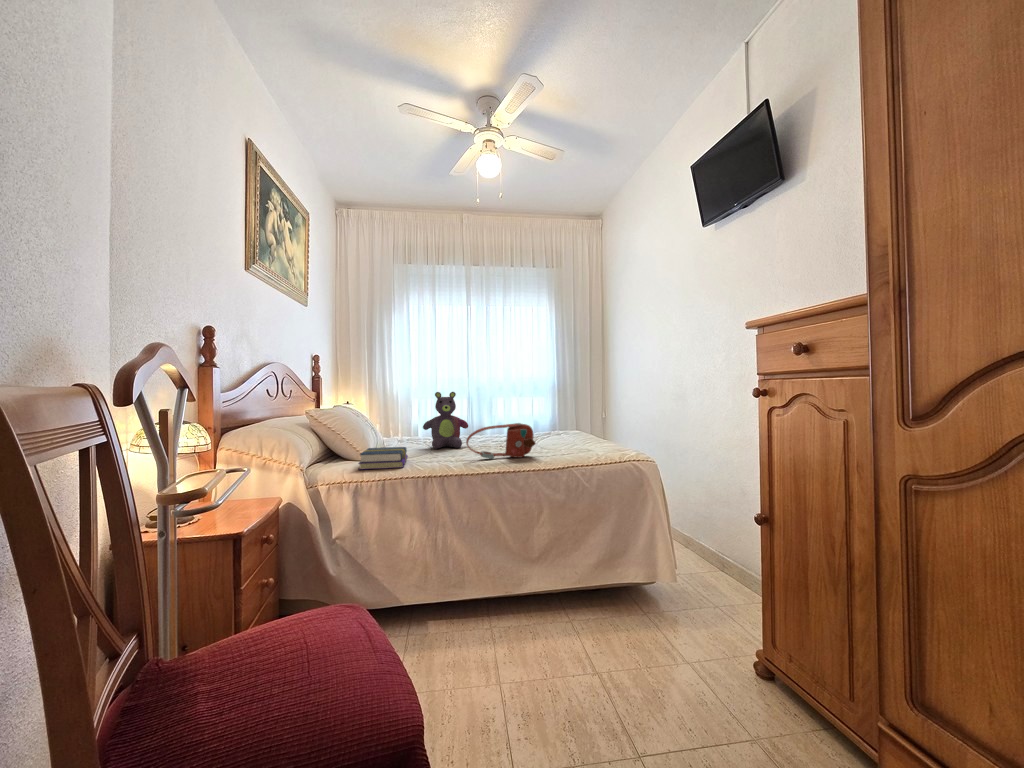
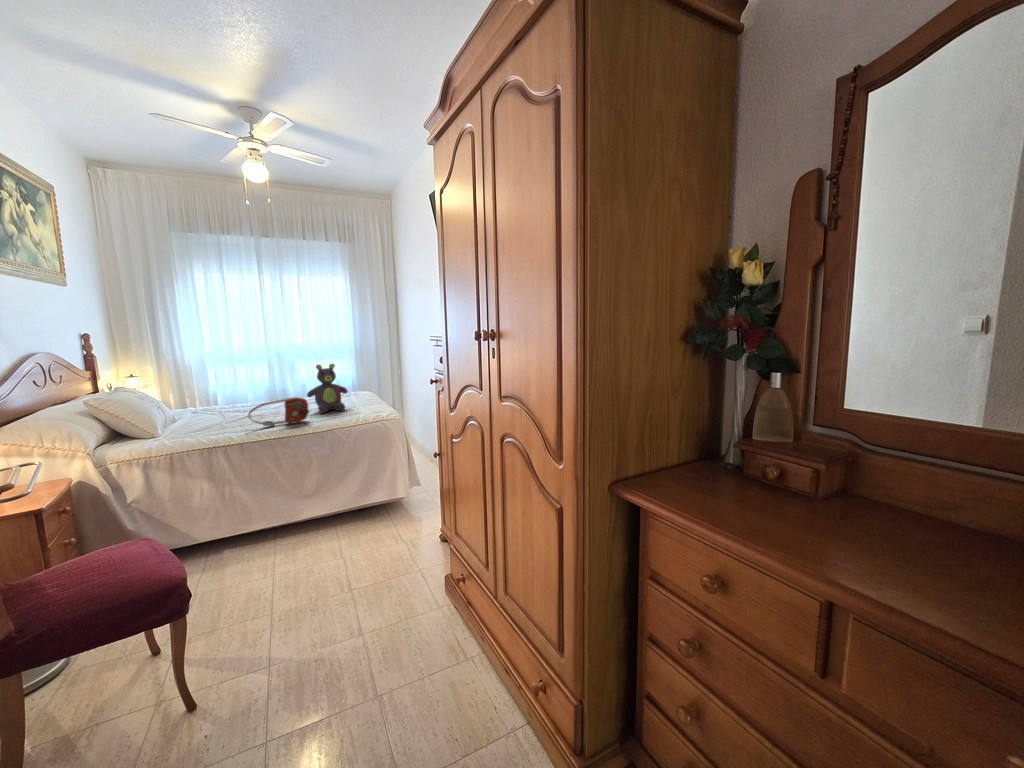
stuffed bear: present [423,392,468,449] -> present [307,364,348,413]
book: present [359,447,408,470] -> none [145,423,196,447]

